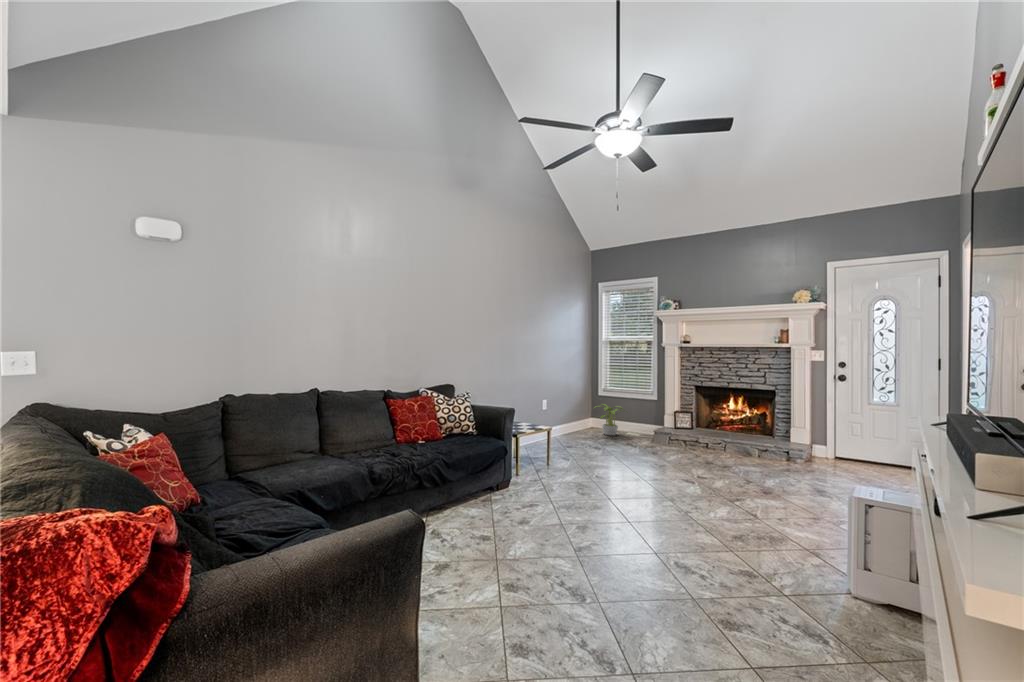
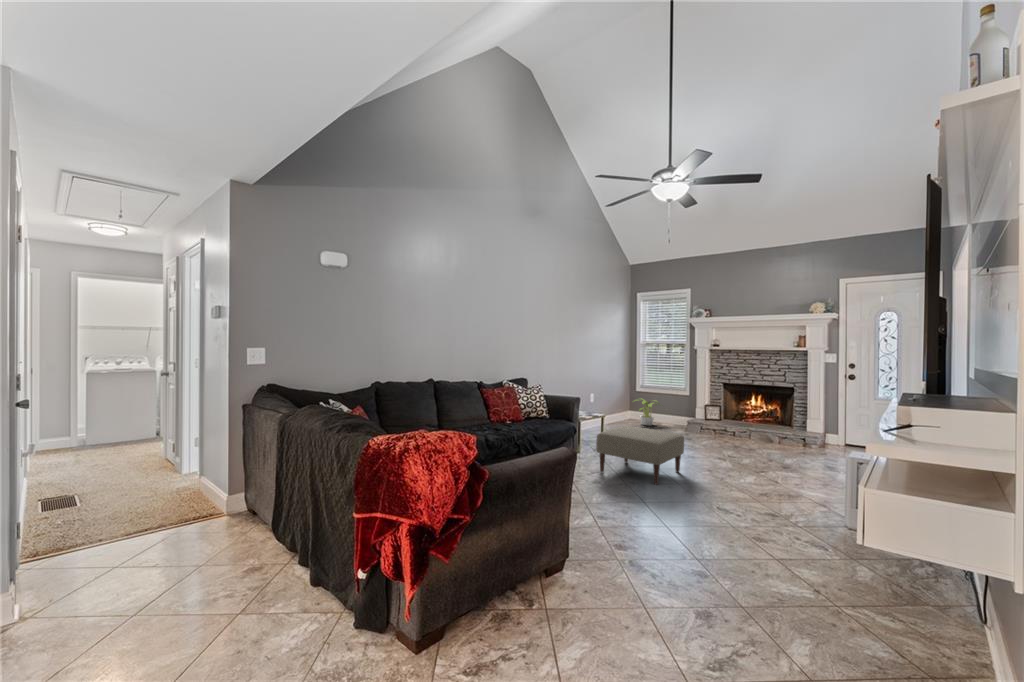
ottoman: none [529,444,640,524] -> present [596,426,684,485]

